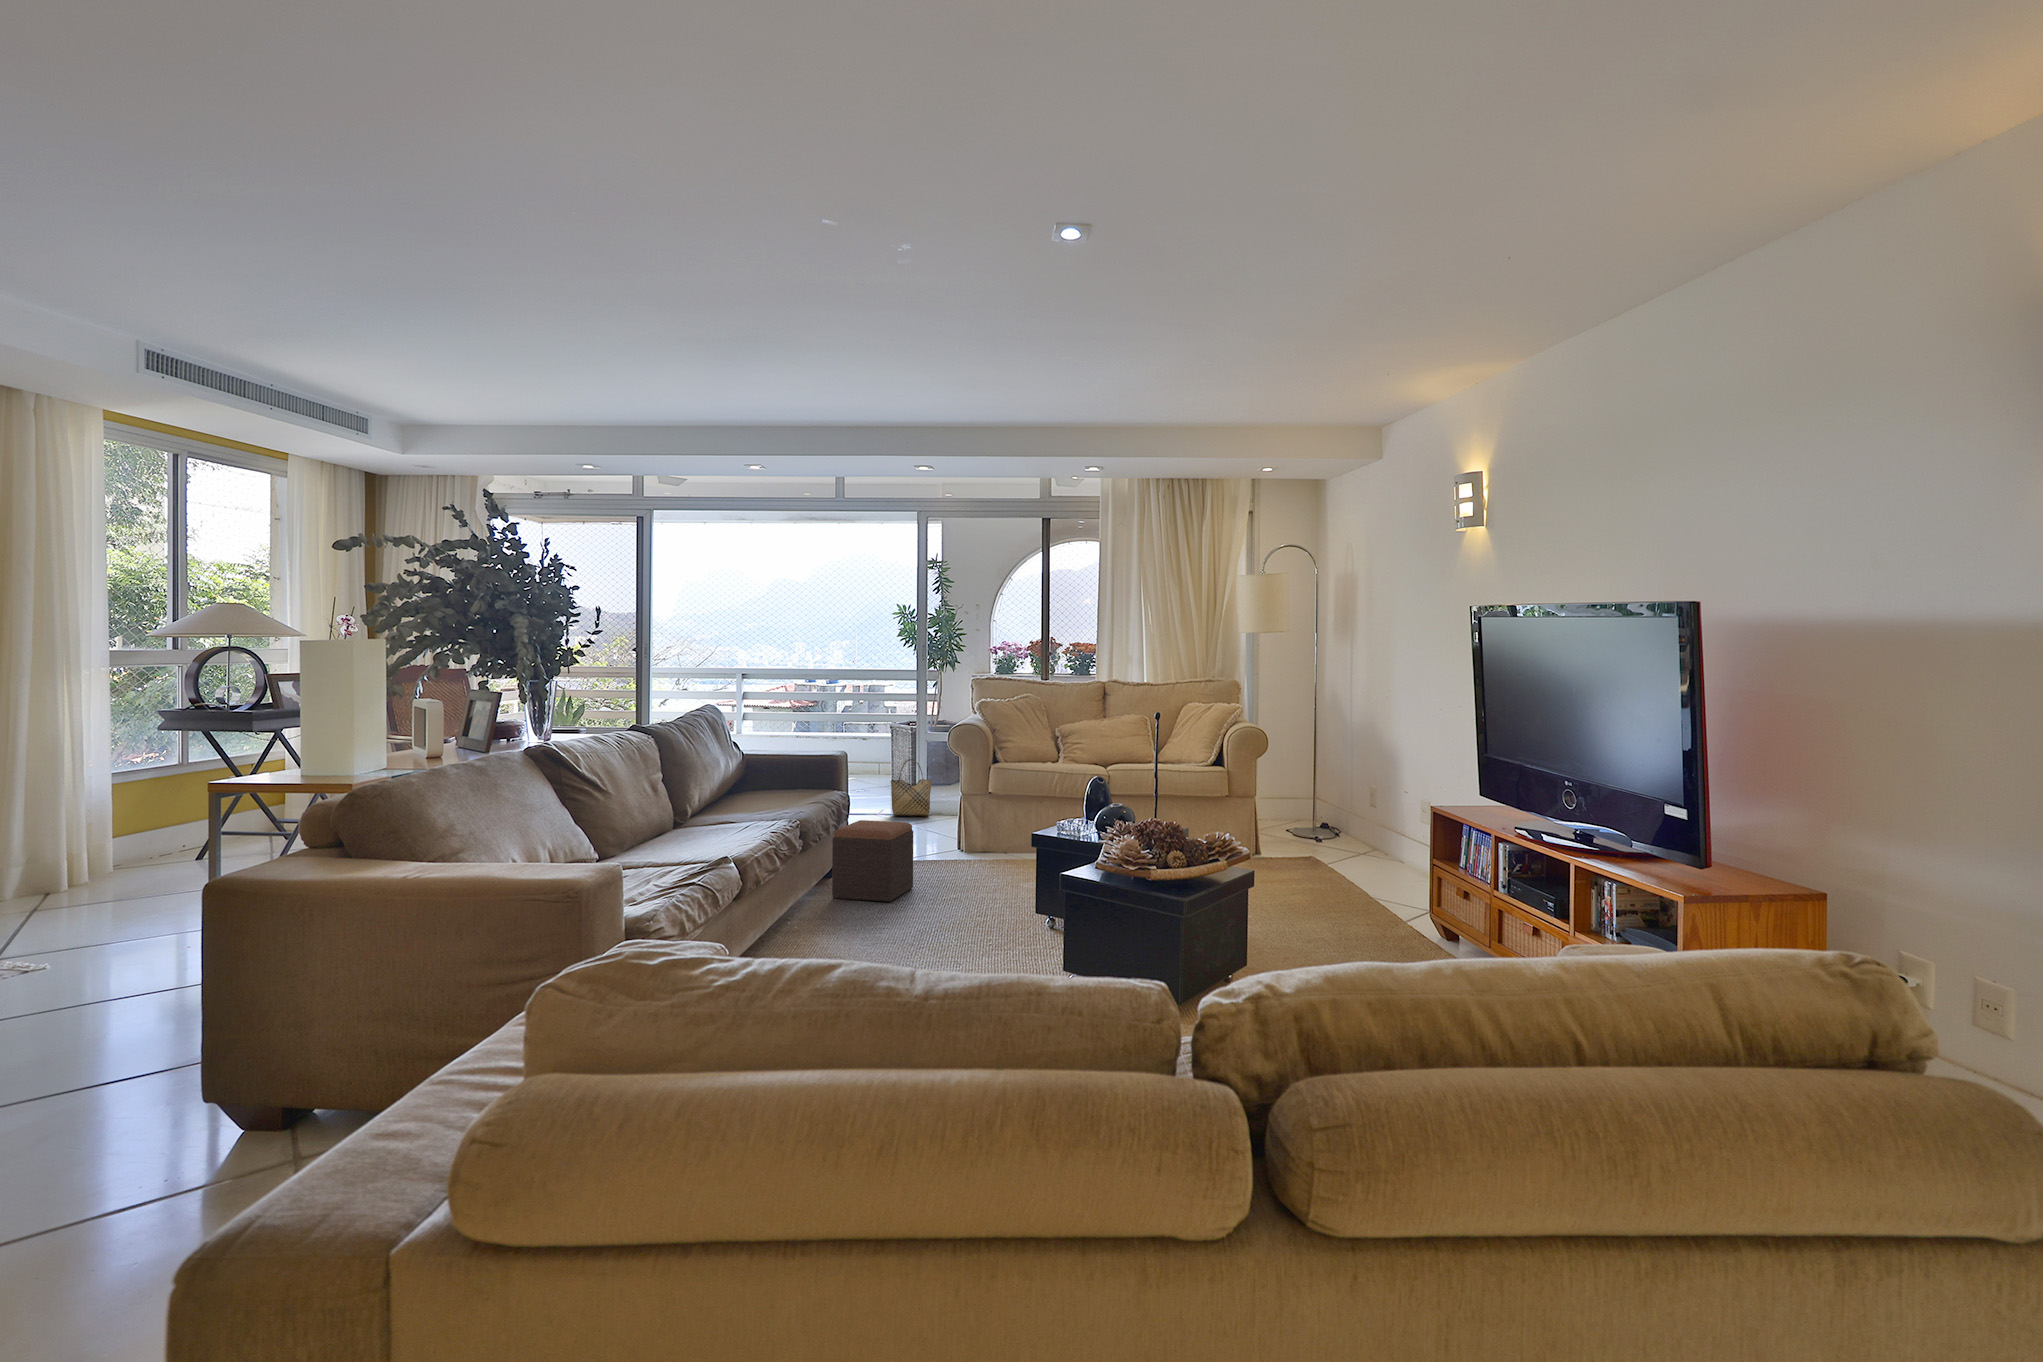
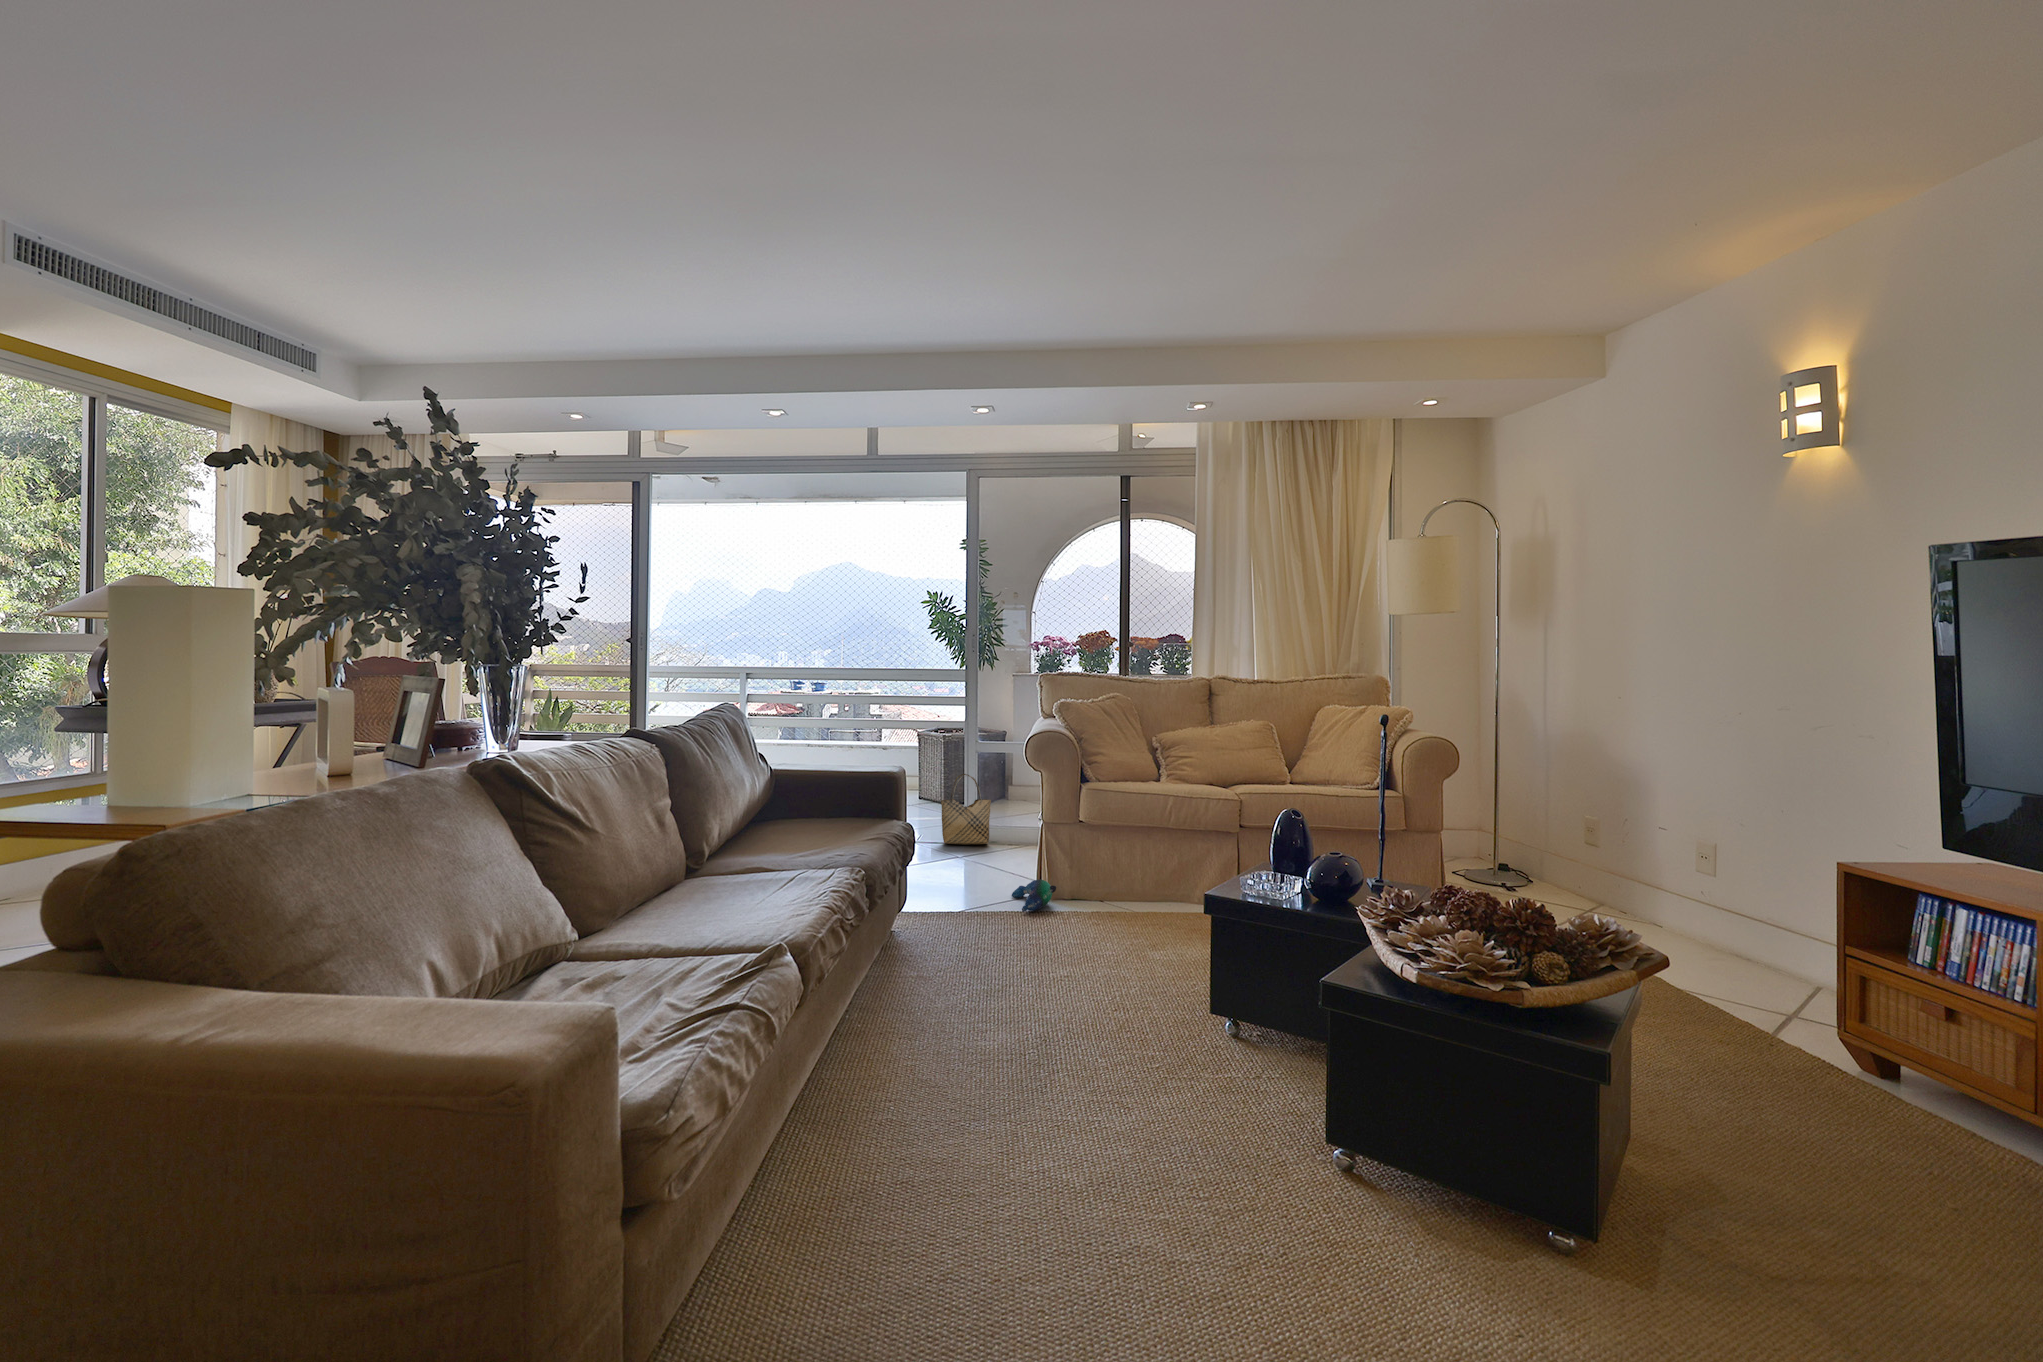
footstool: present [832,820,913,902] -> none [898,861,1005,978]
plush toy: none [933,838,966,861] -> present [1012,879,1056,912]

